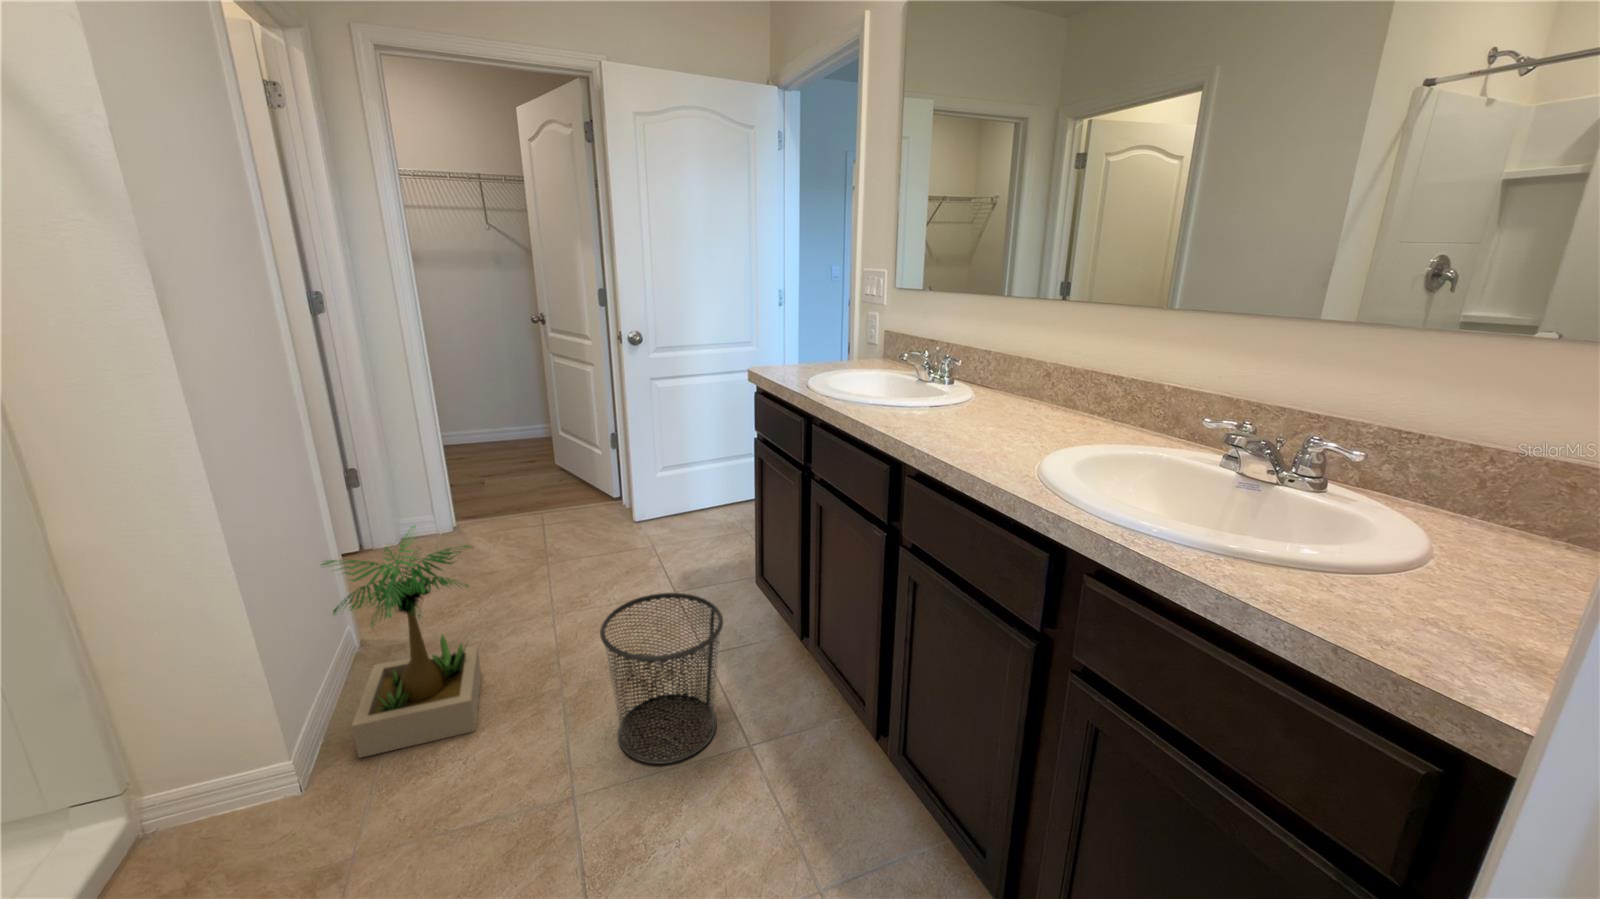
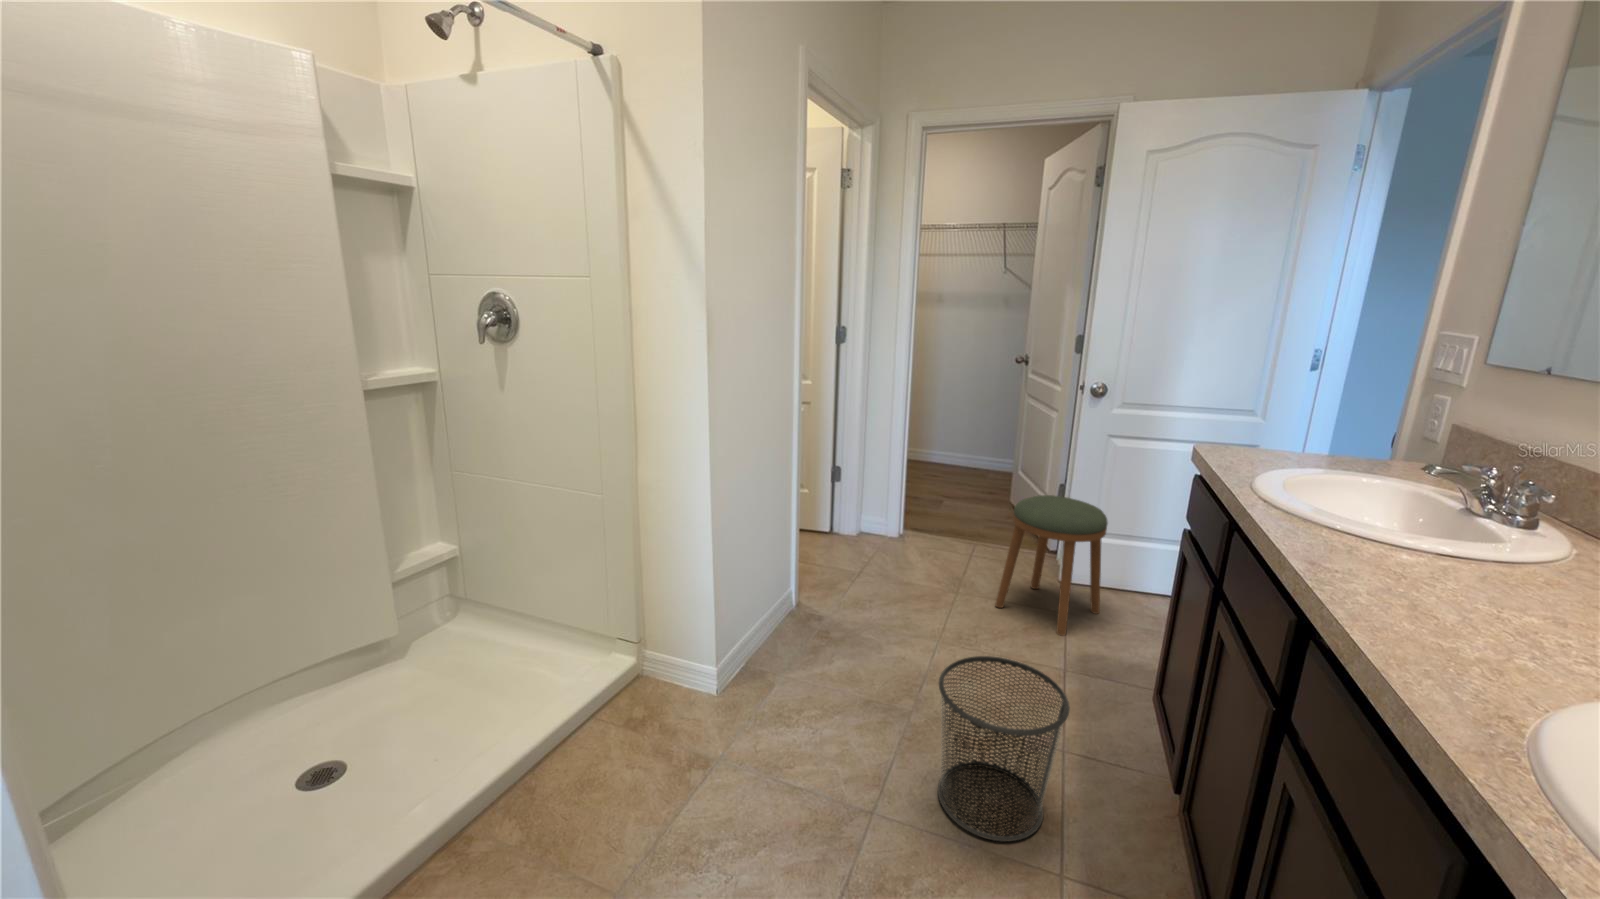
stool: none [586,442,678,566] -> present [995,495,1108,636]
potted plant: present [321,526,481,758] -> none [758,522,884,711]

